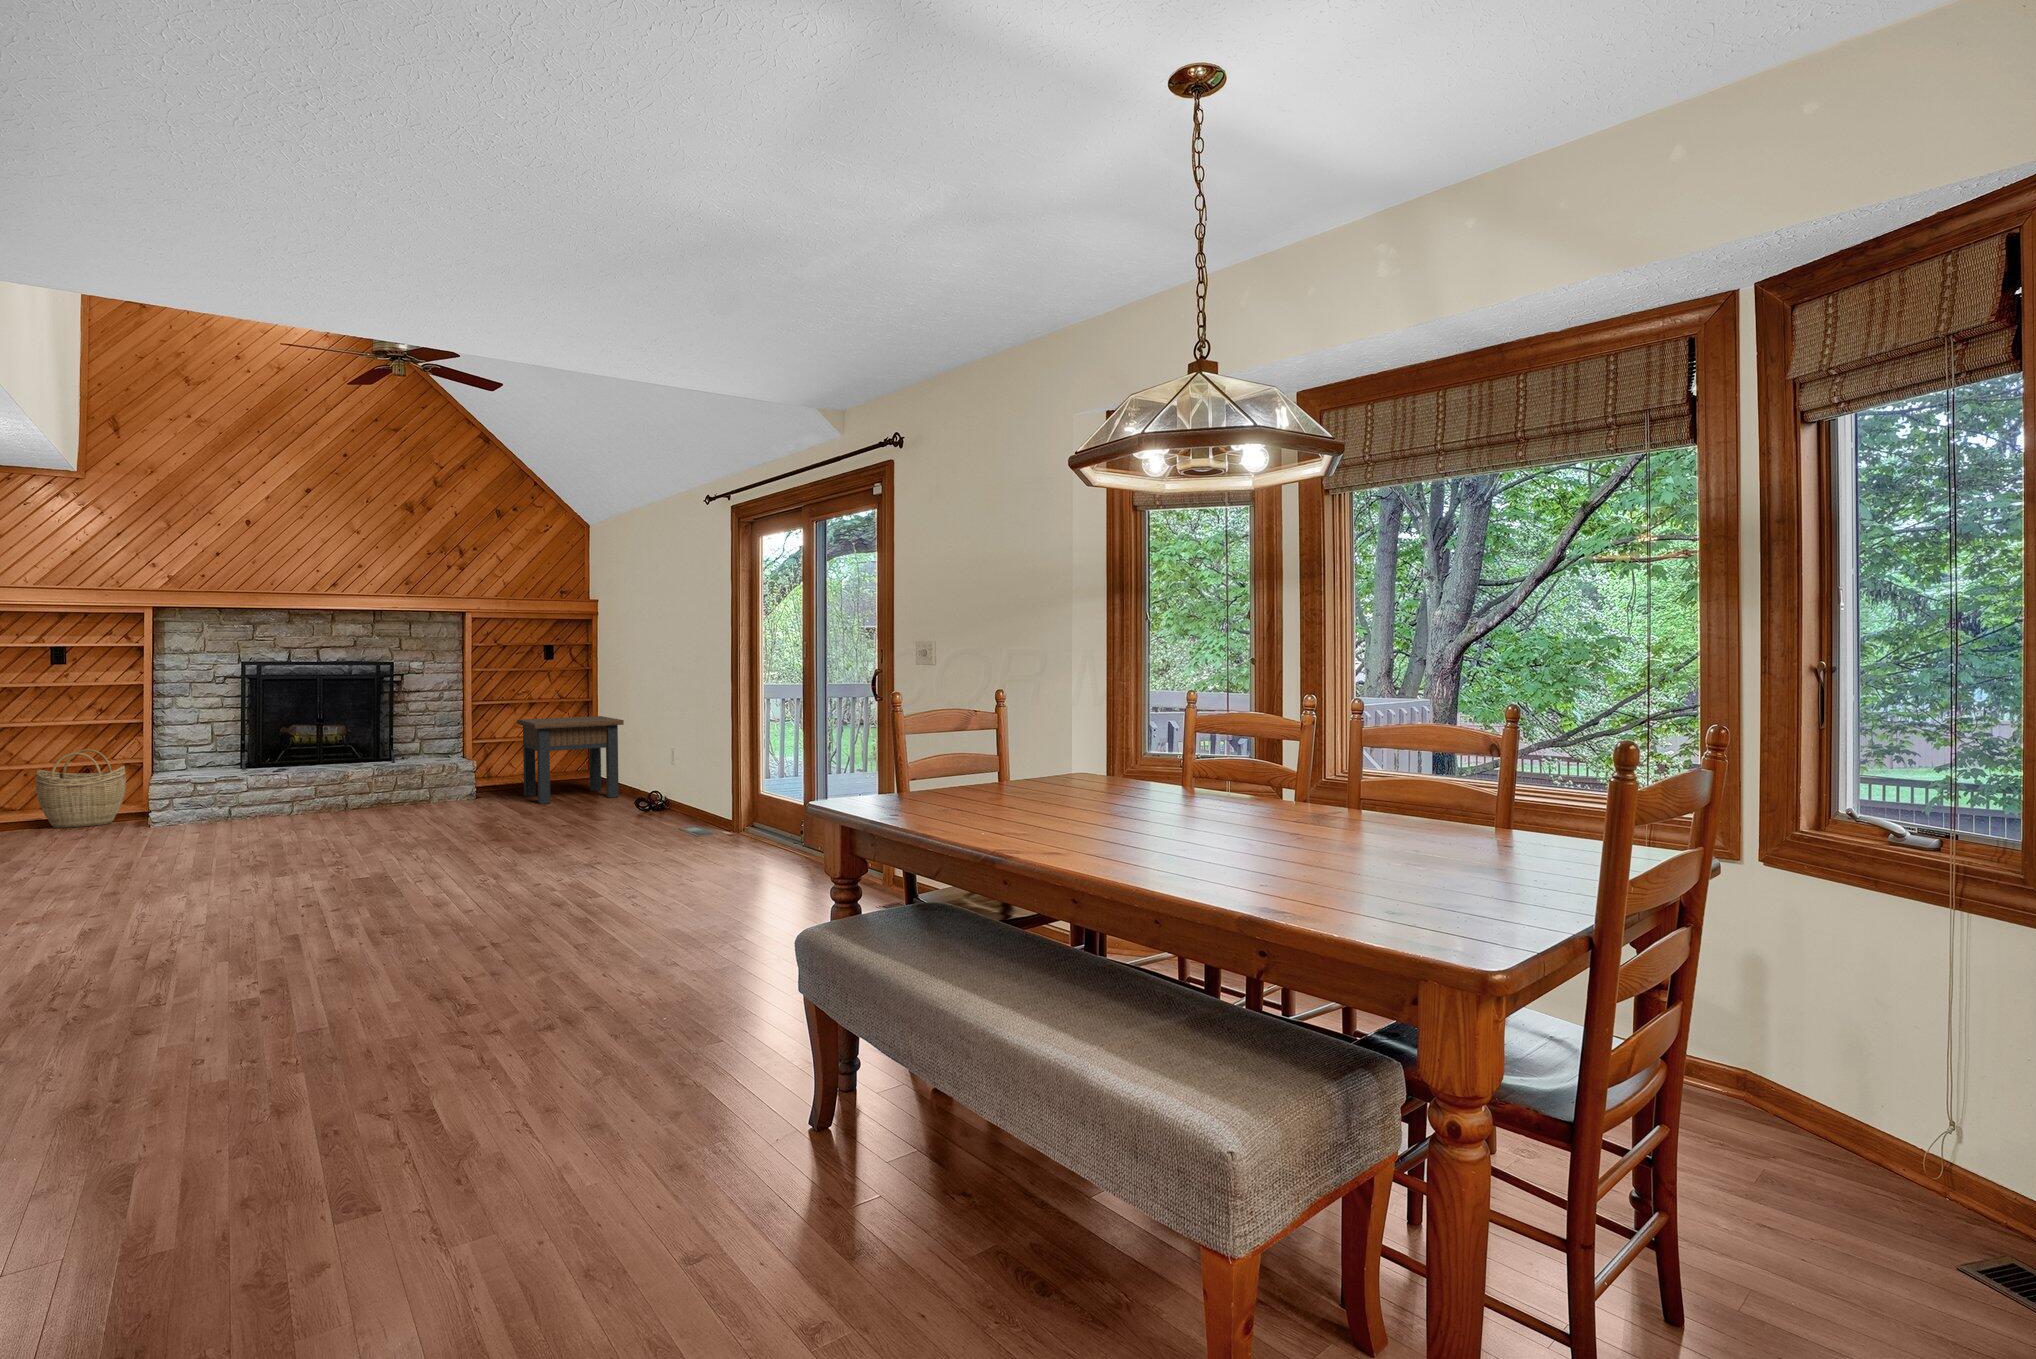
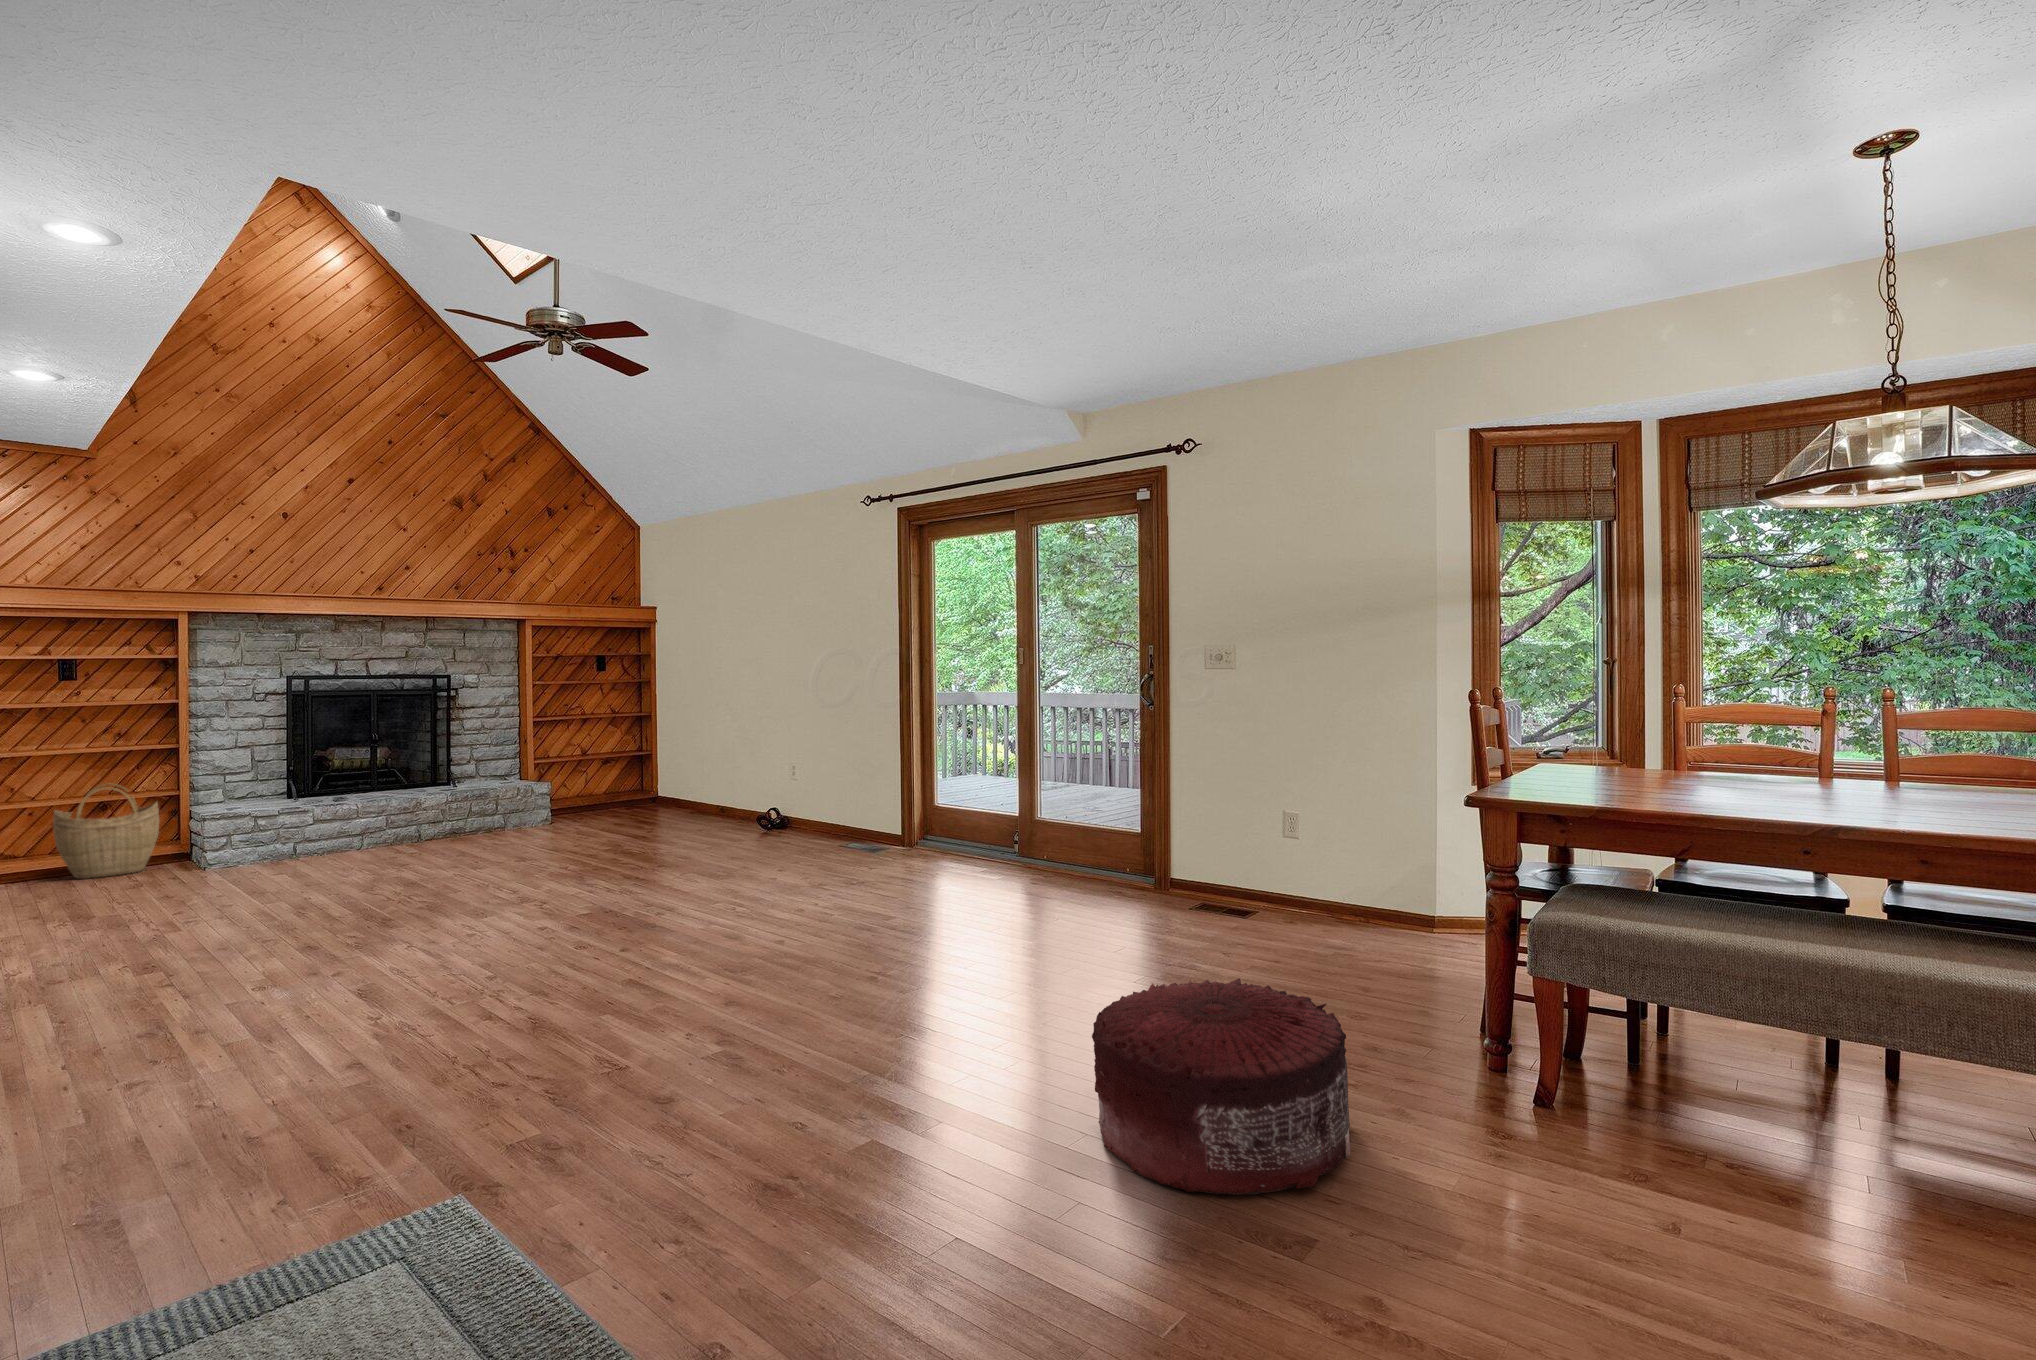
side table: present [517,716,624,804] -> none [589,729,715,825]
pouf: none [354,967,609,1150] -> present [1092,978,1351,1195]

